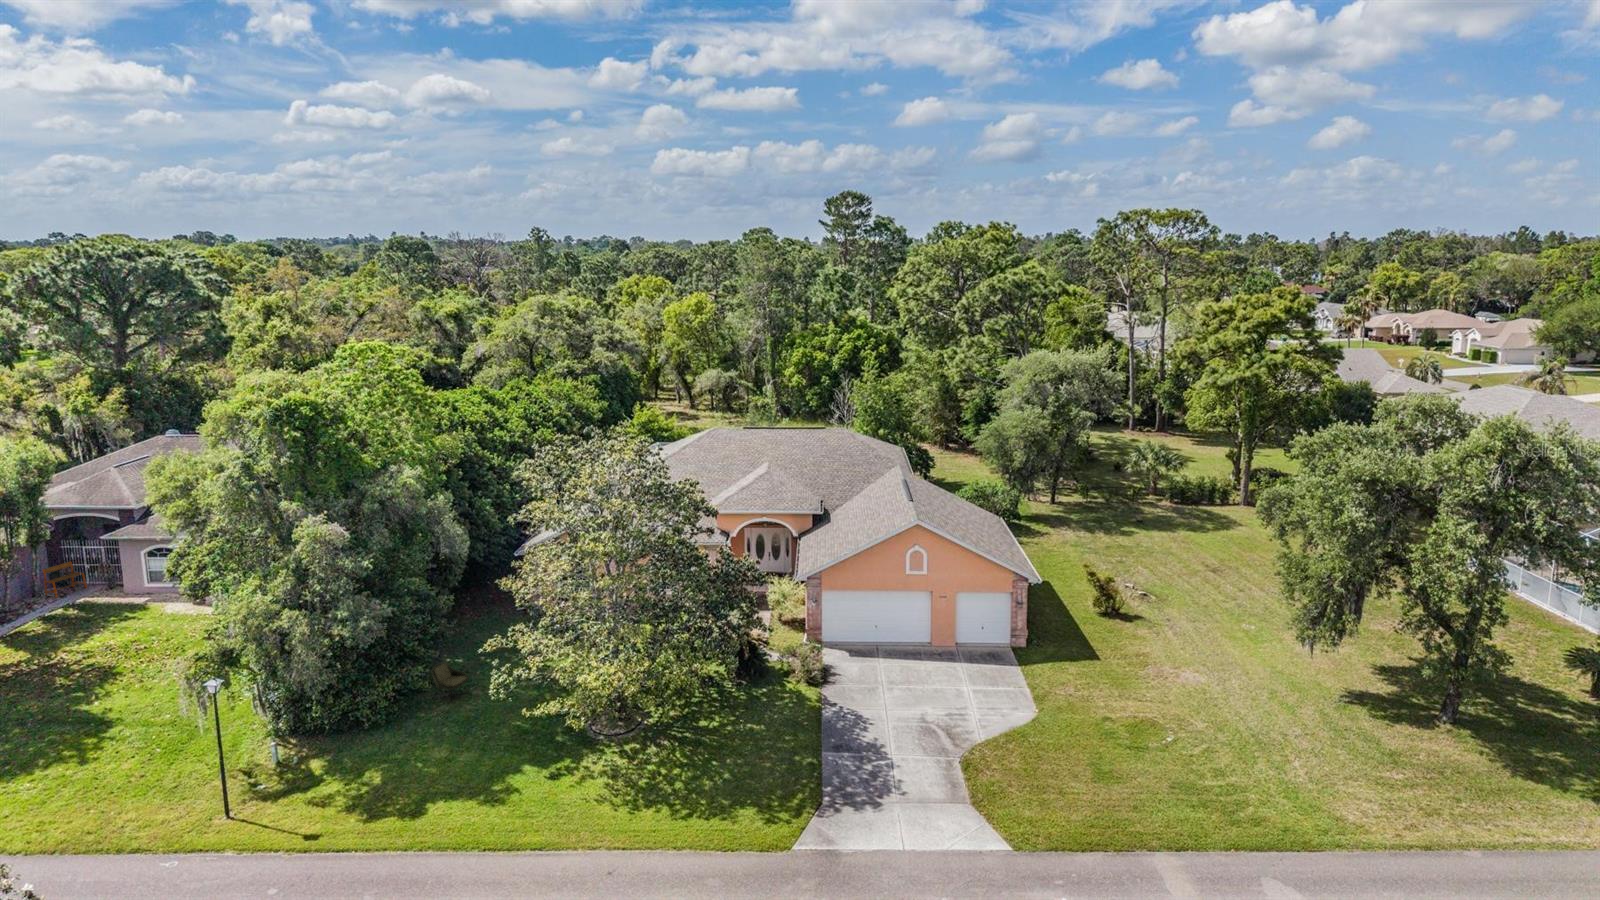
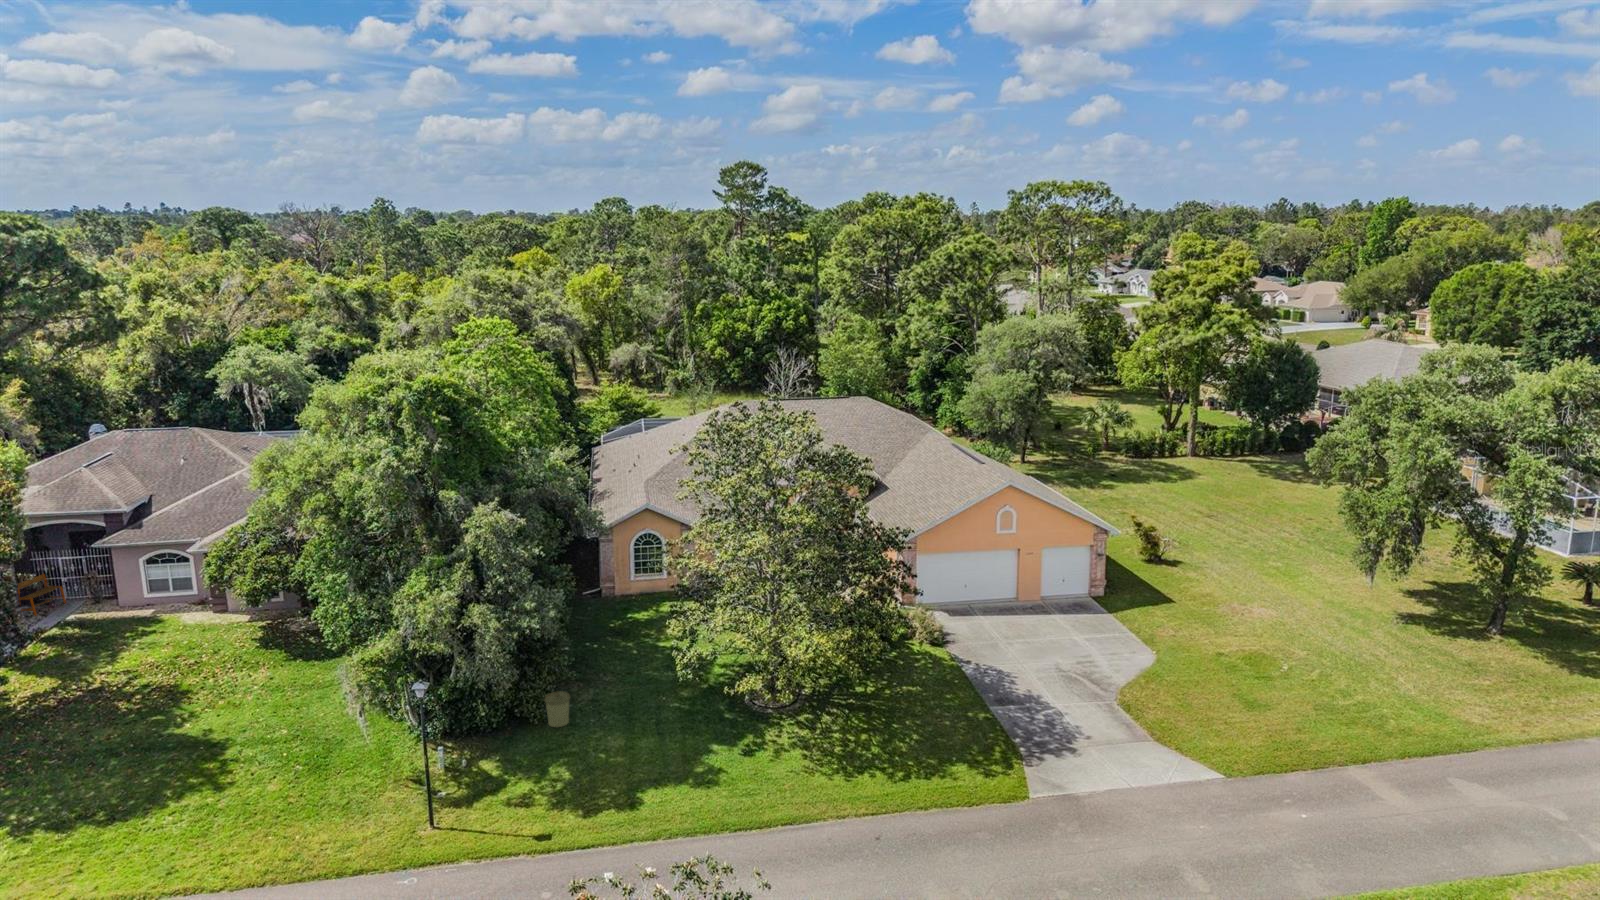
lounge chair: present [432,663,469,696] -> none [567,650,602,691]
trash can: none [387,701,413,735] -> present [544,691,570,727]

